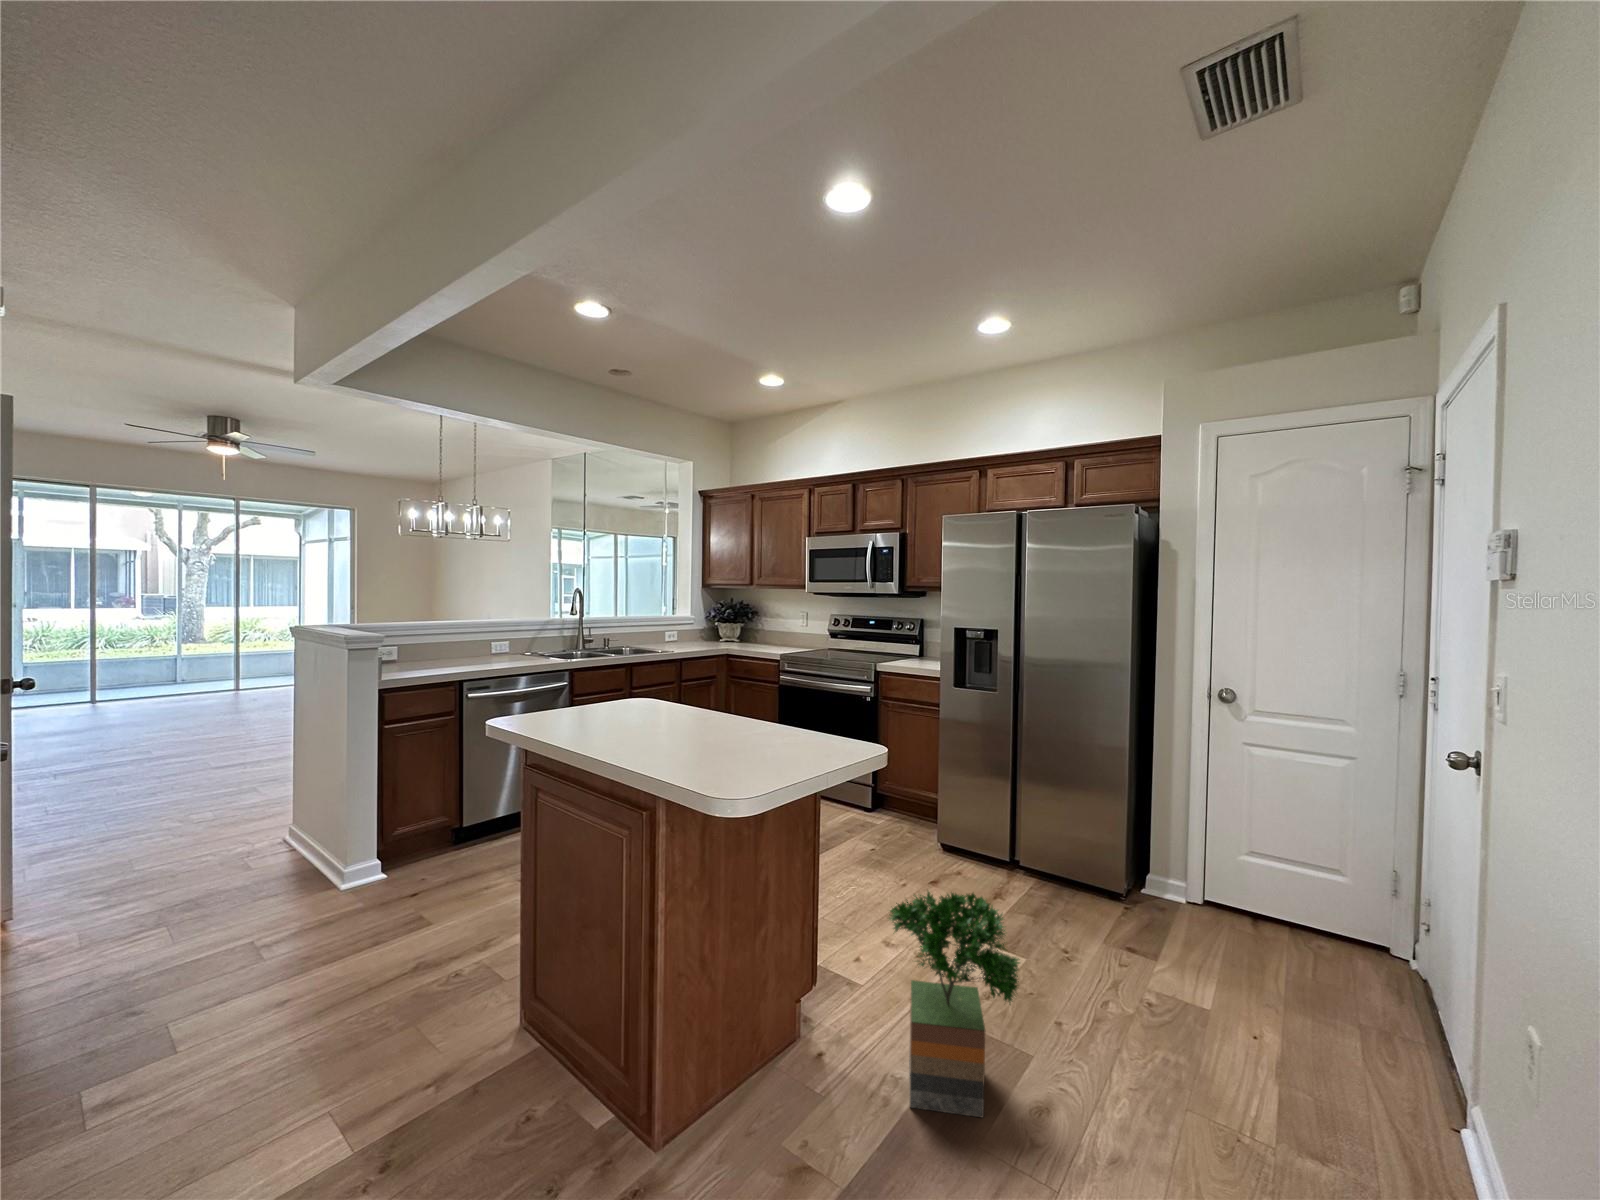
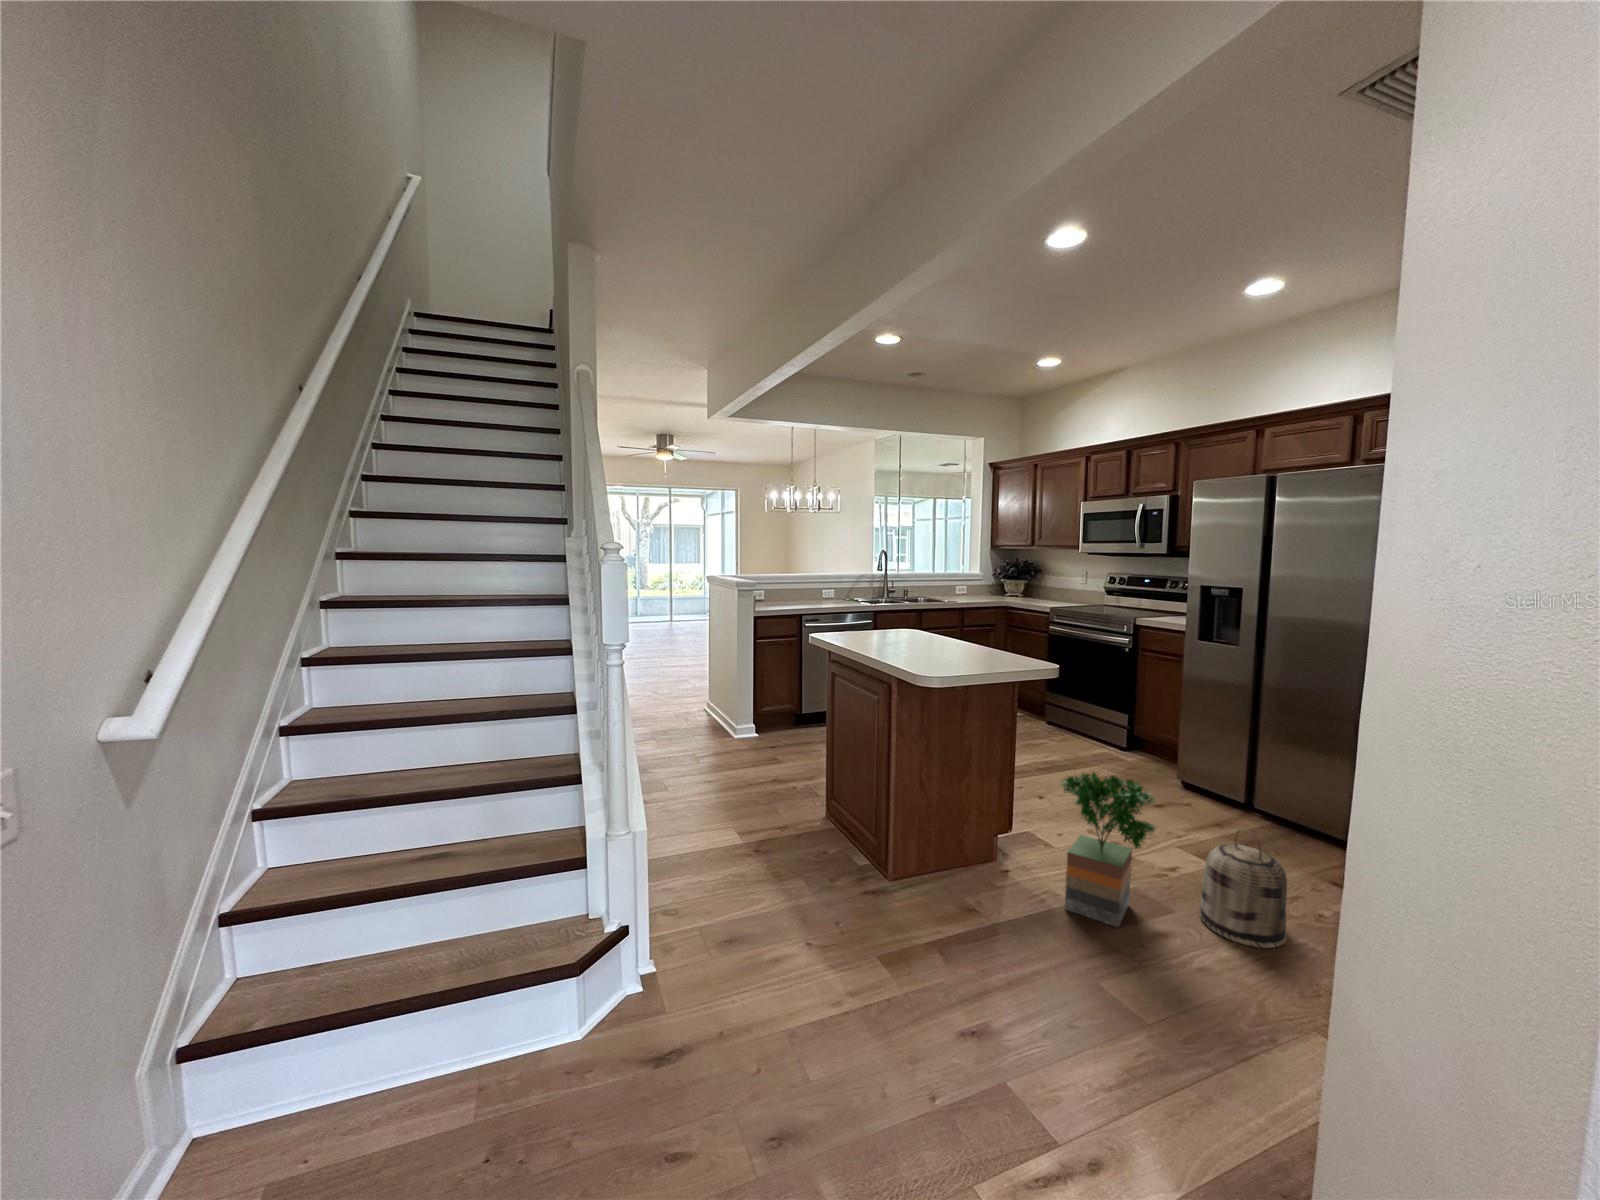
basket: none [1048,932,1147,1089] -> present [1199,829,1287,948]

